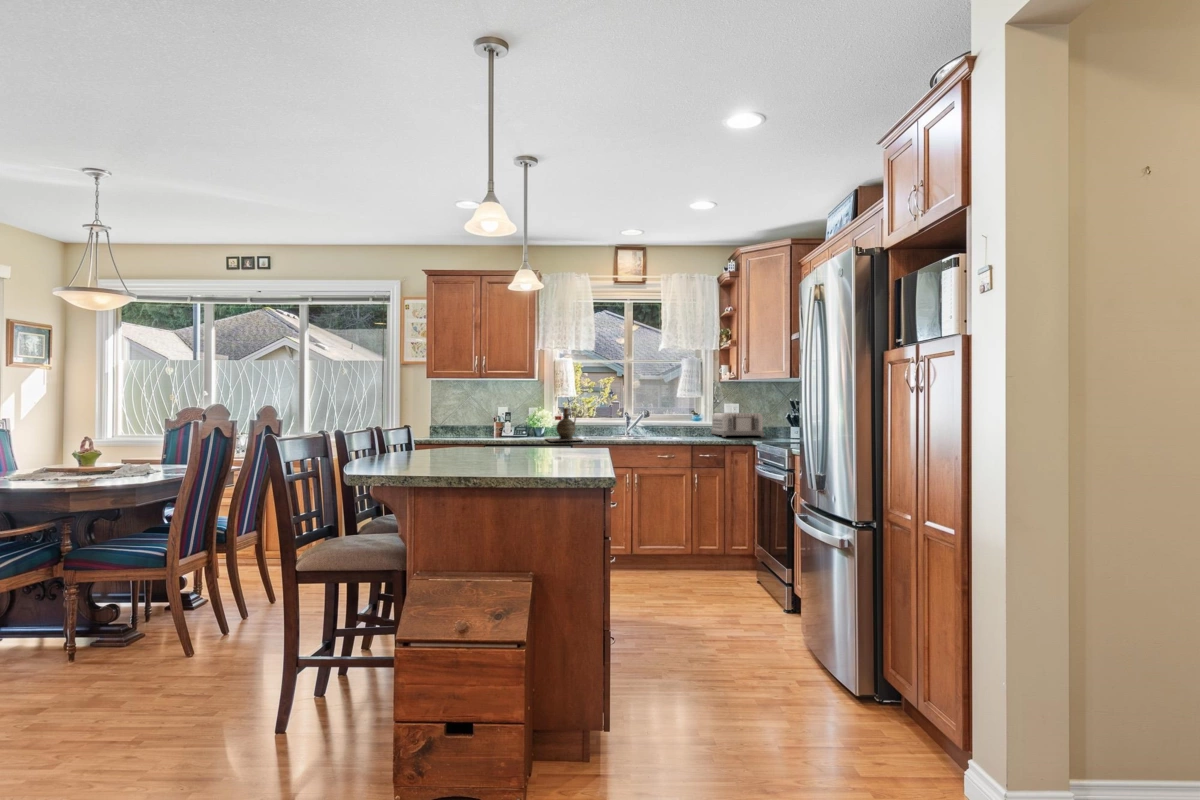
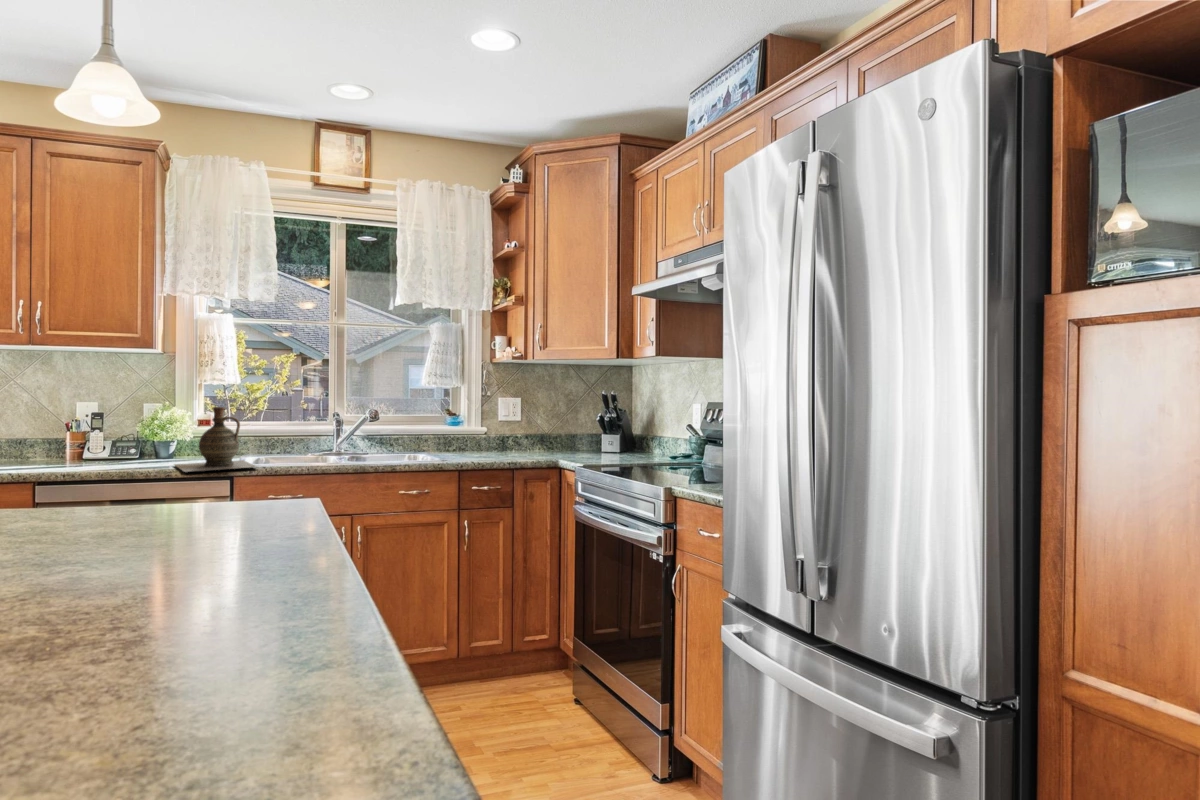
toaster: present [711,413,764,437] -> none [480,412,567,453]

